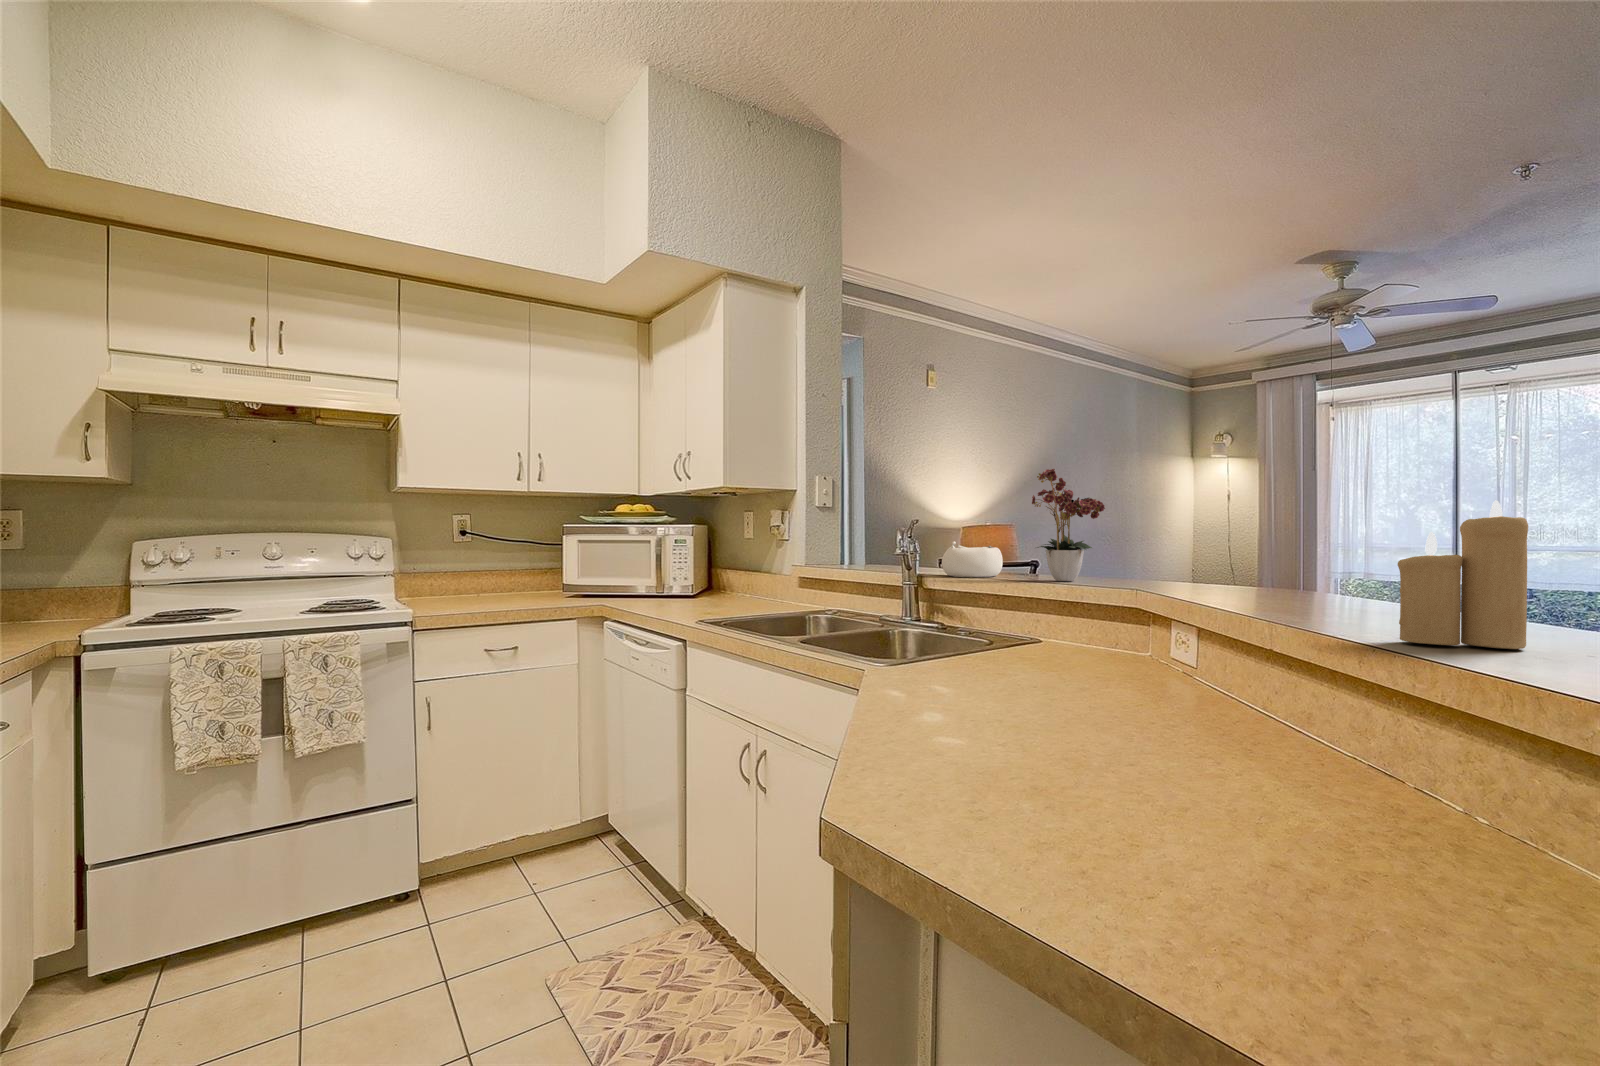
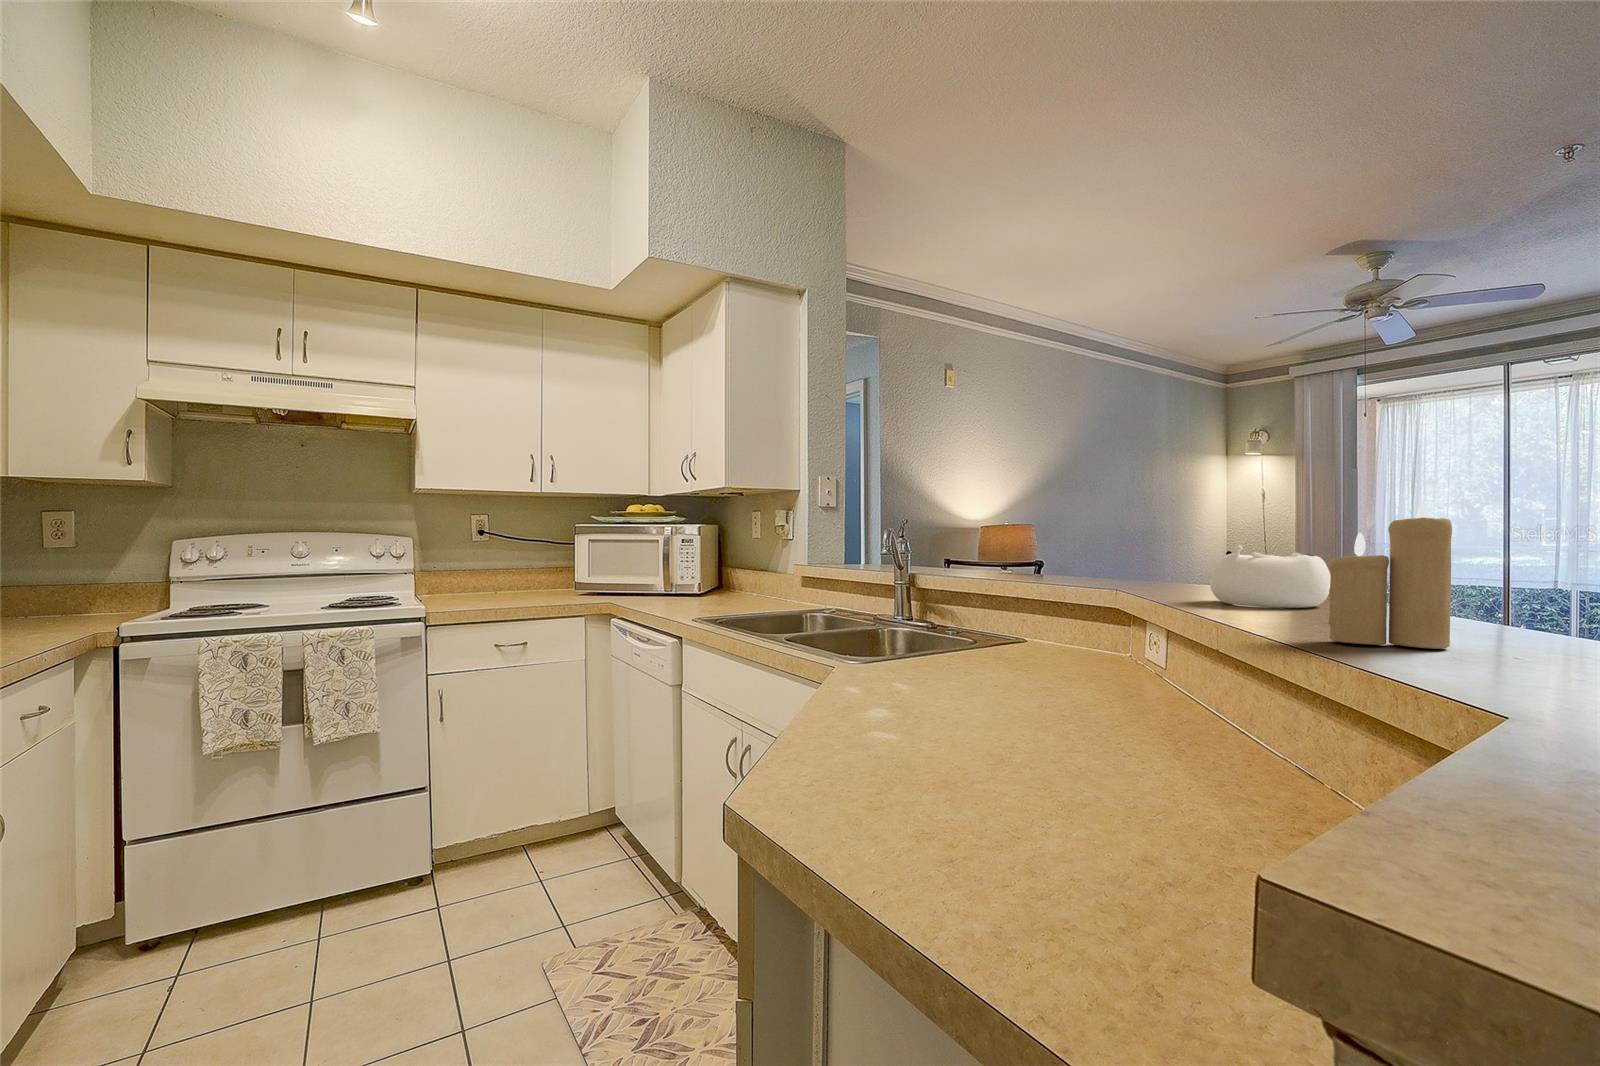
flower arrangement: present [1032,469,1105,581] -> none [1022,464,1107,582]
decorative bowl: present [942,541,1003,577] -> present [1210,545,1330,608]

